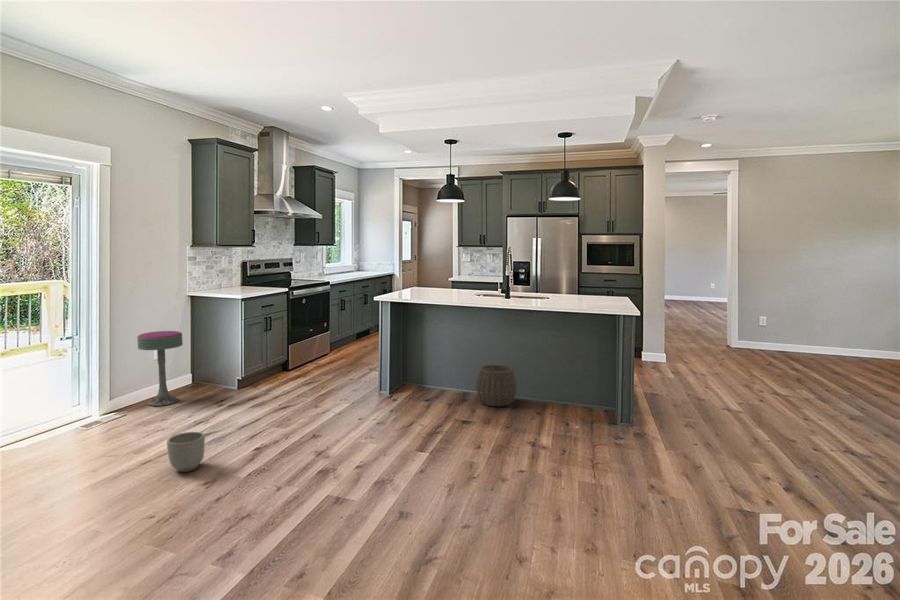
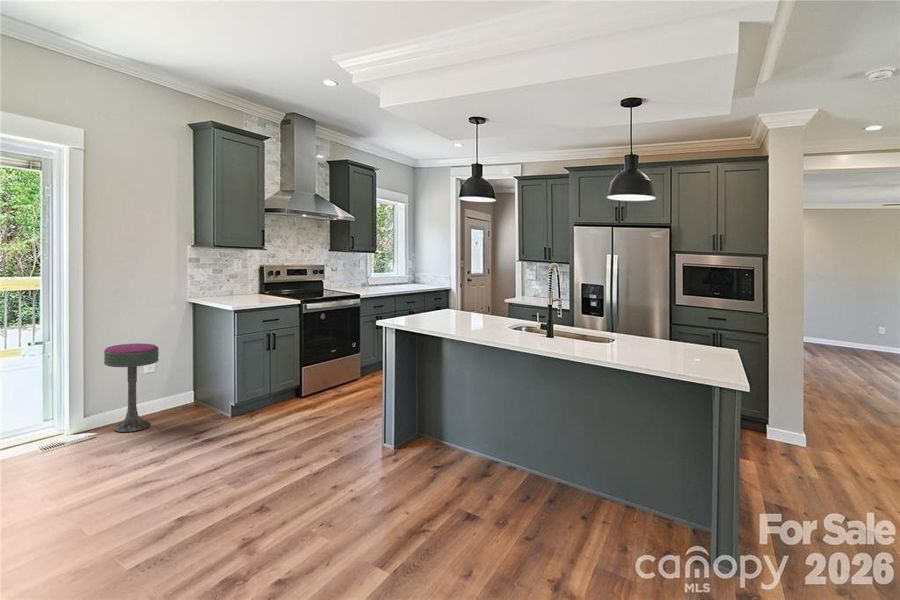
woven basket: present [476,364,517,406] -> none [498,428,556,493]
planter: present [167,432,205,472] -> none [27,497,86,557]

